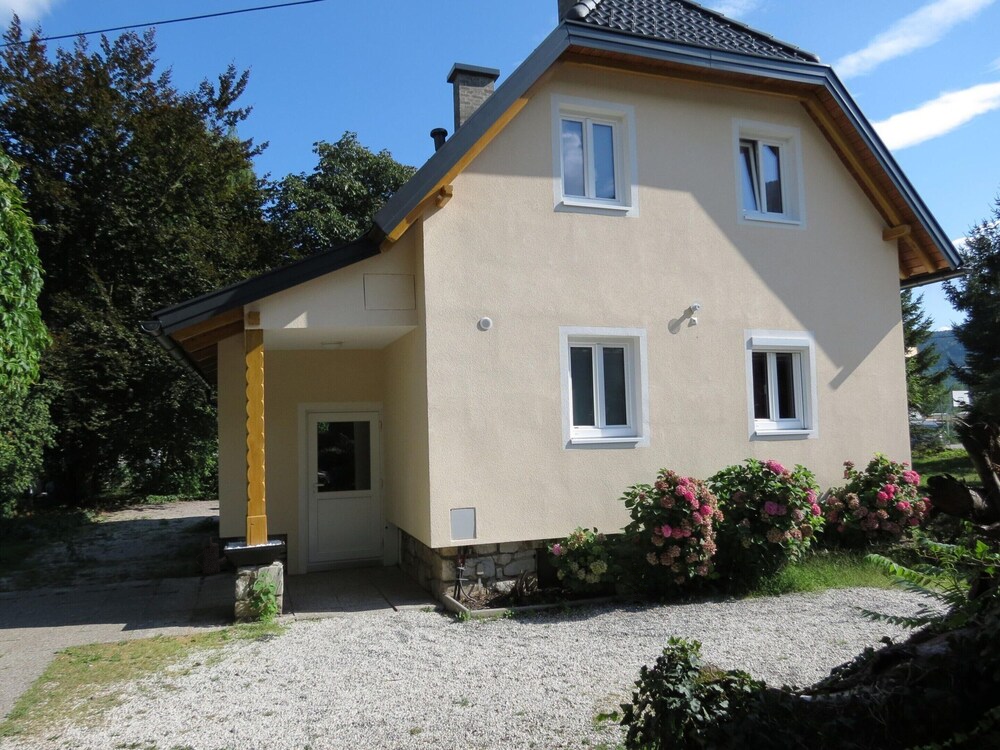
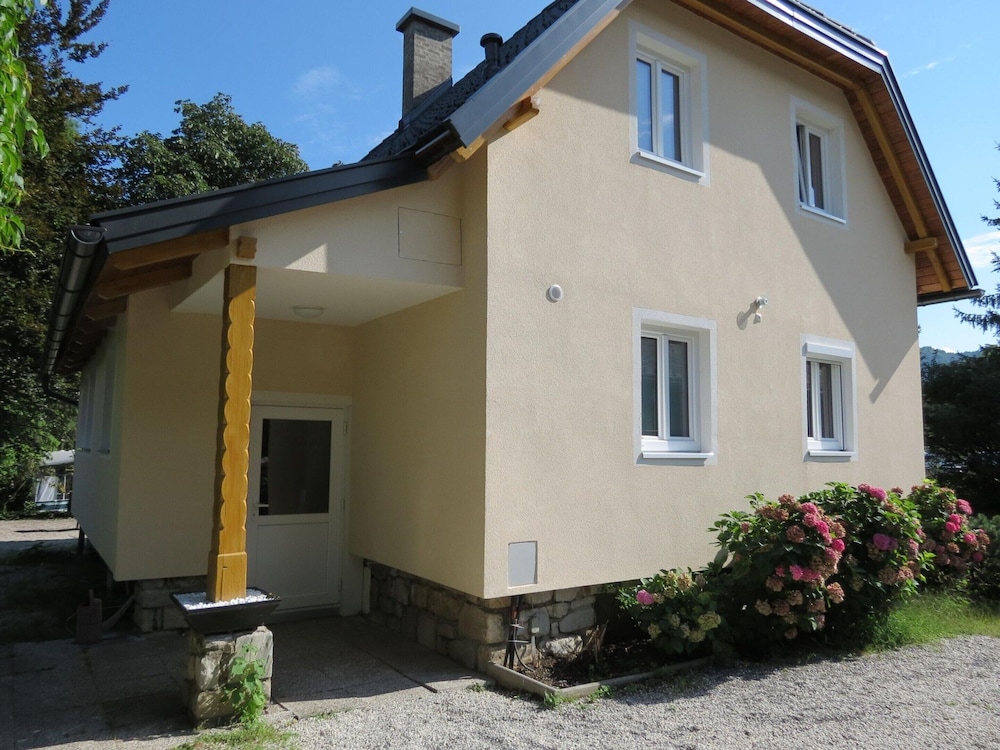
potted plant: present [629,565,647,602] -> none [726,612,753,666]

